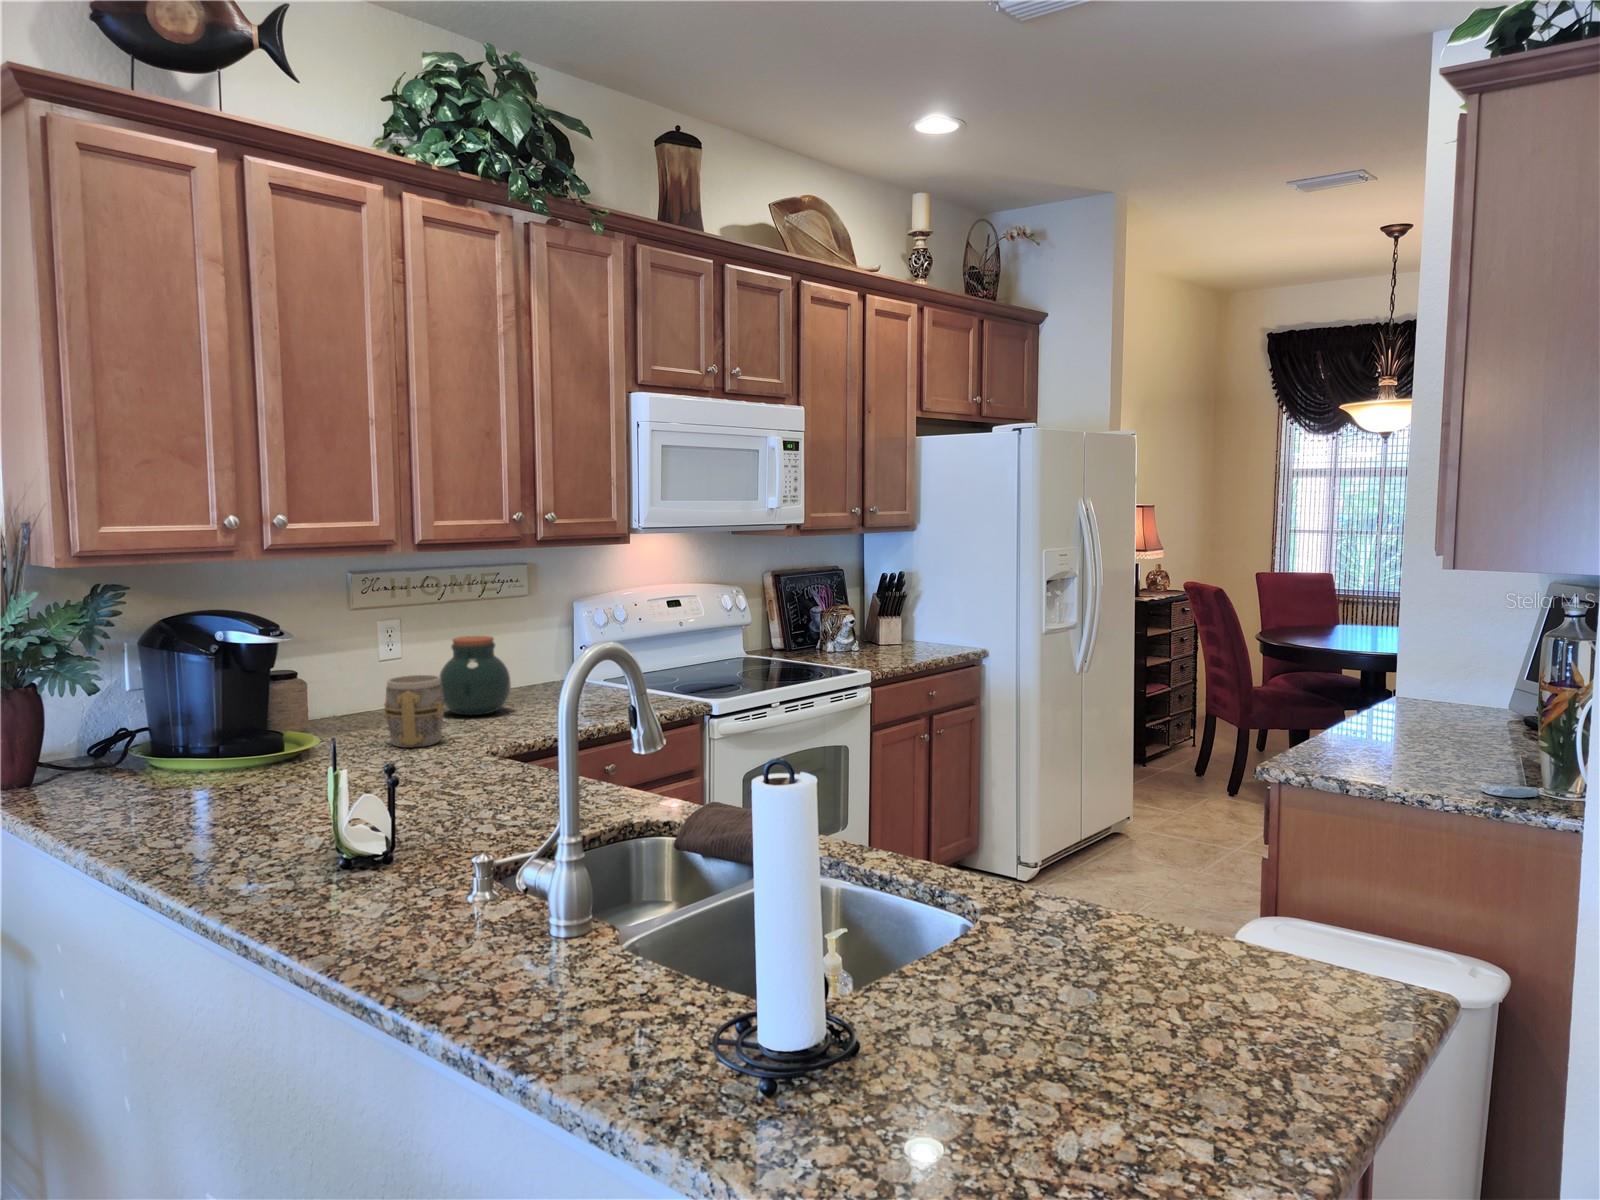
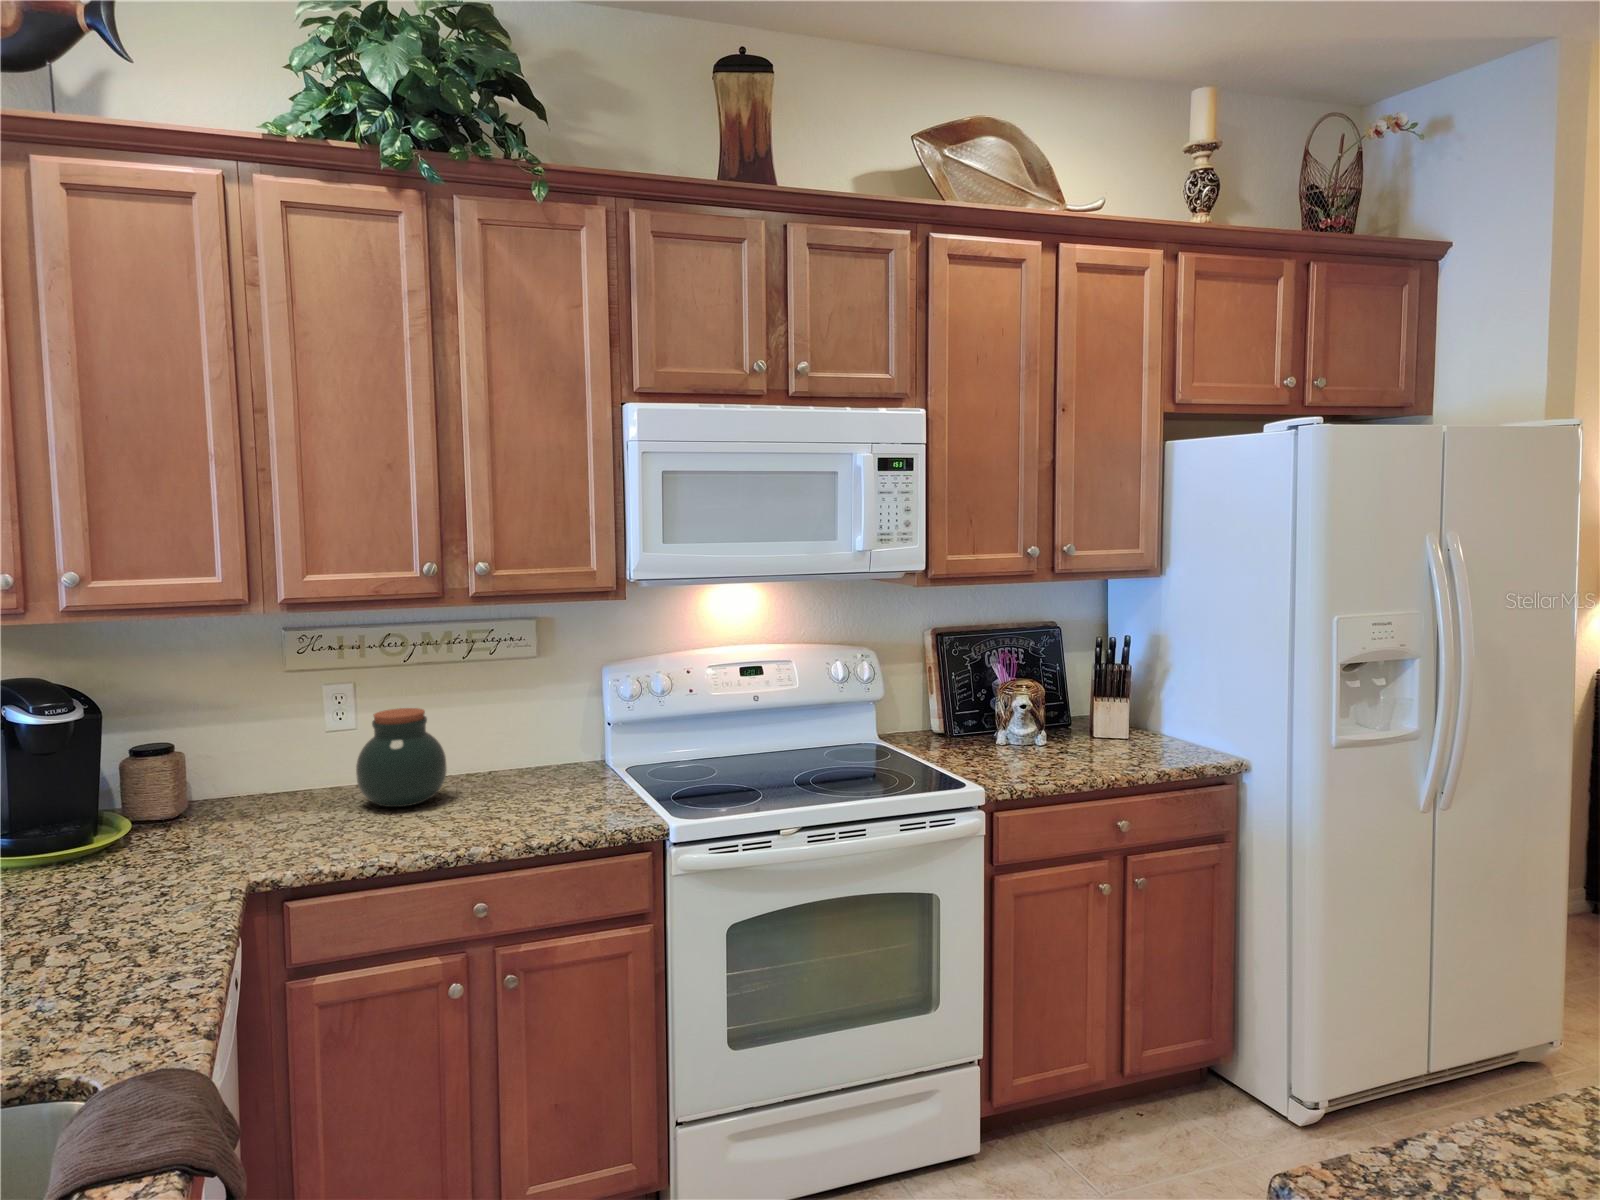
mug: present [384,675,444,748] -> none [180,764,283,859]

